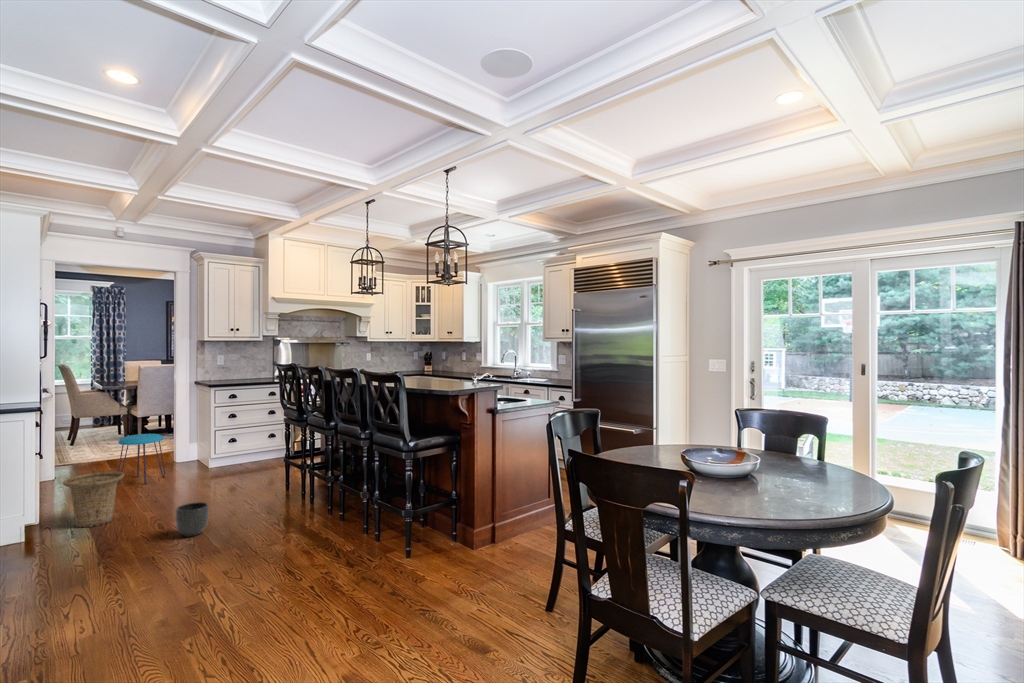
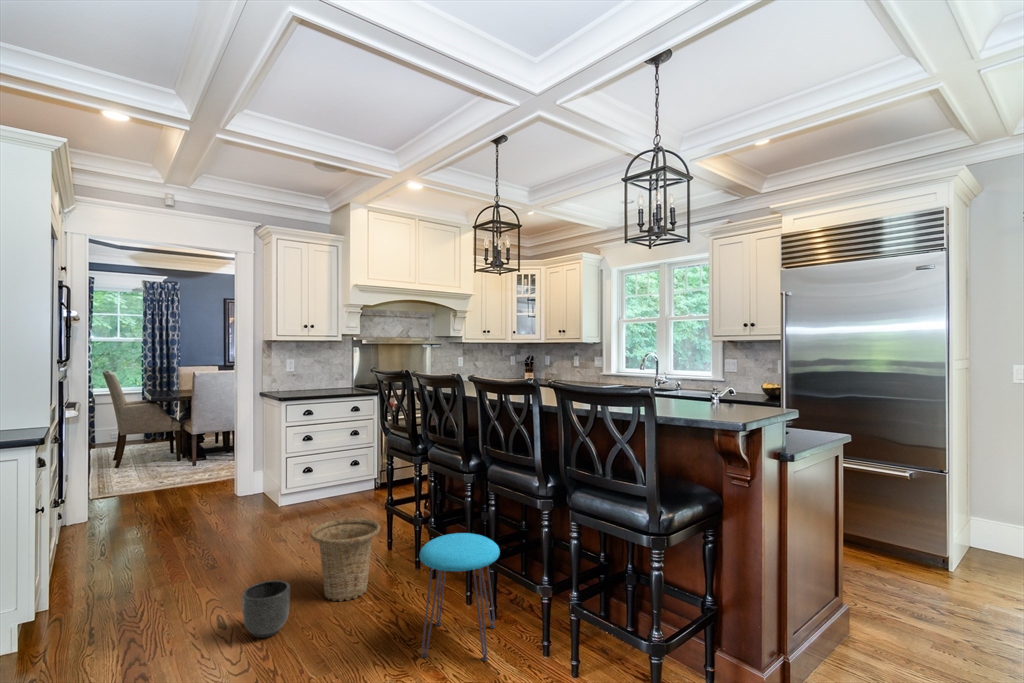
stool: present [117,434,165,484] -> present [420,533,500,661]
basket: present [63,472,124,527] -> present [311,518,380,601]

